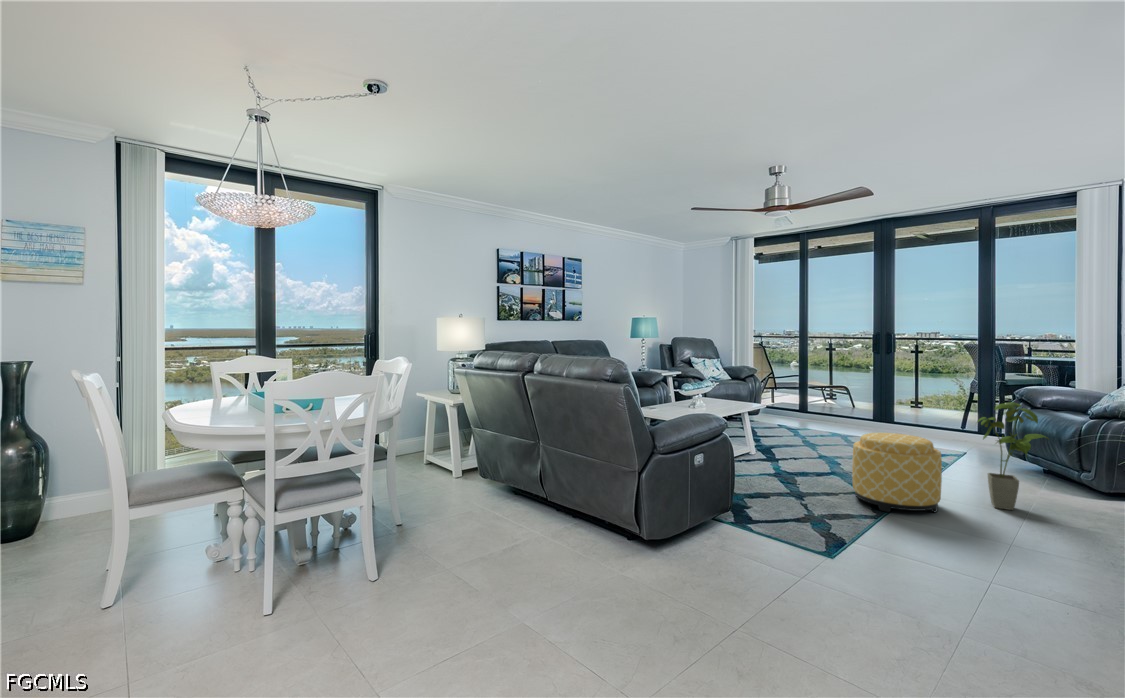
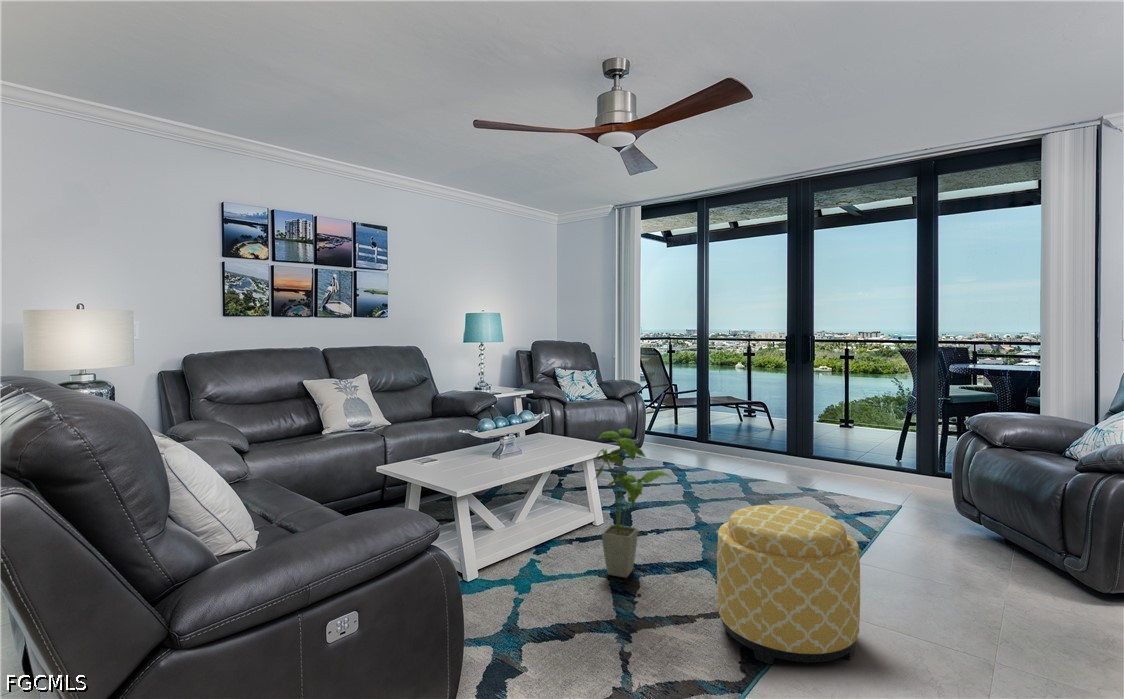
house plant: present [977,402,1047,510] -> present [595,429,670,578]

